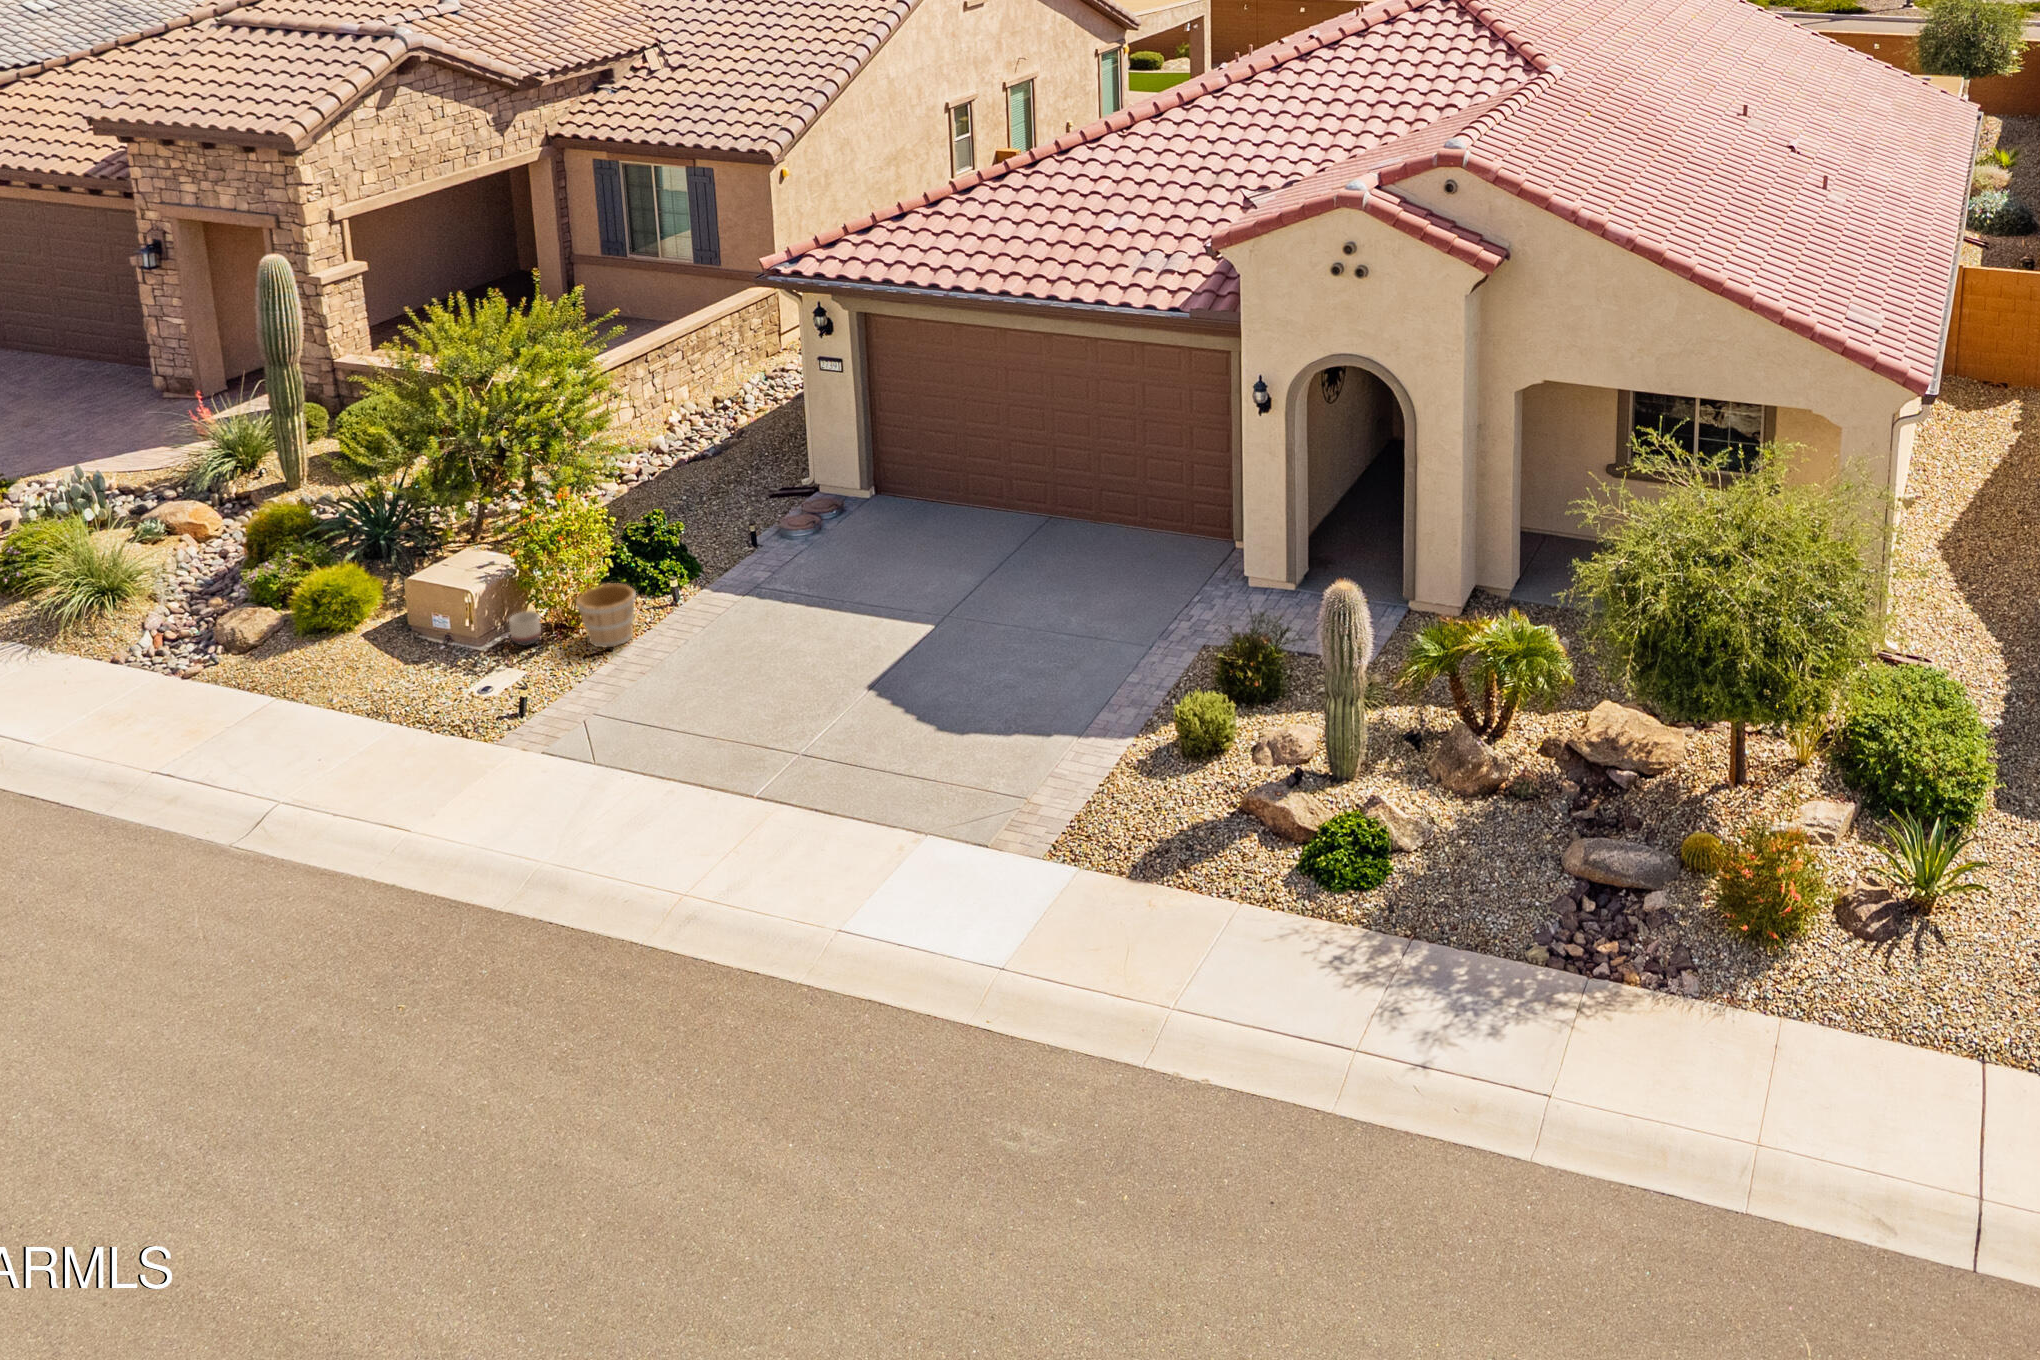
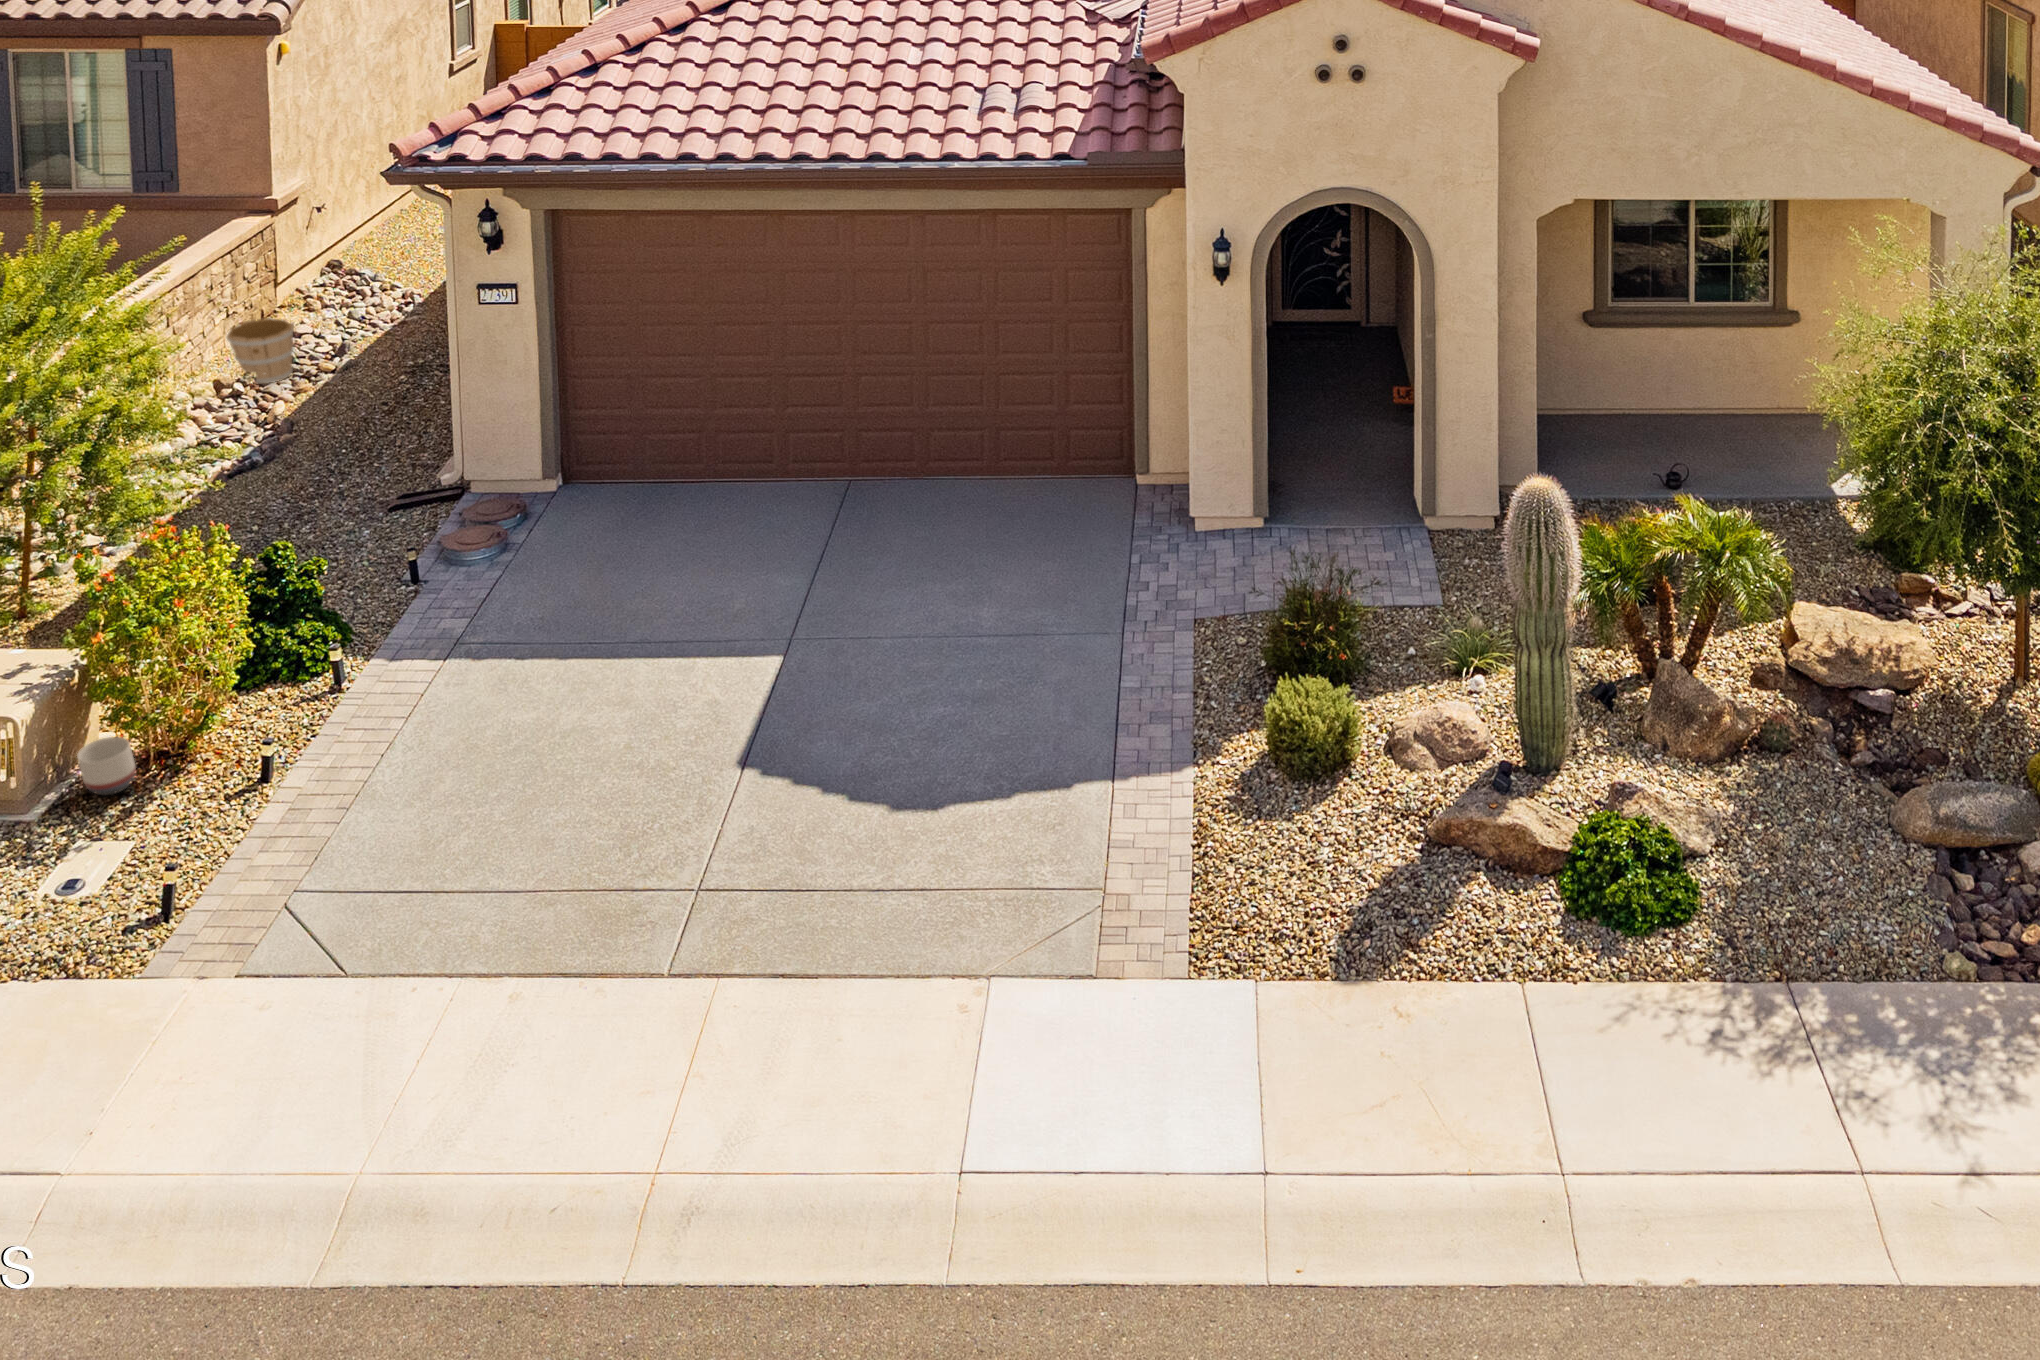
wooden bucket: present [576,583,636,647] -> present [227,318,294,384]

